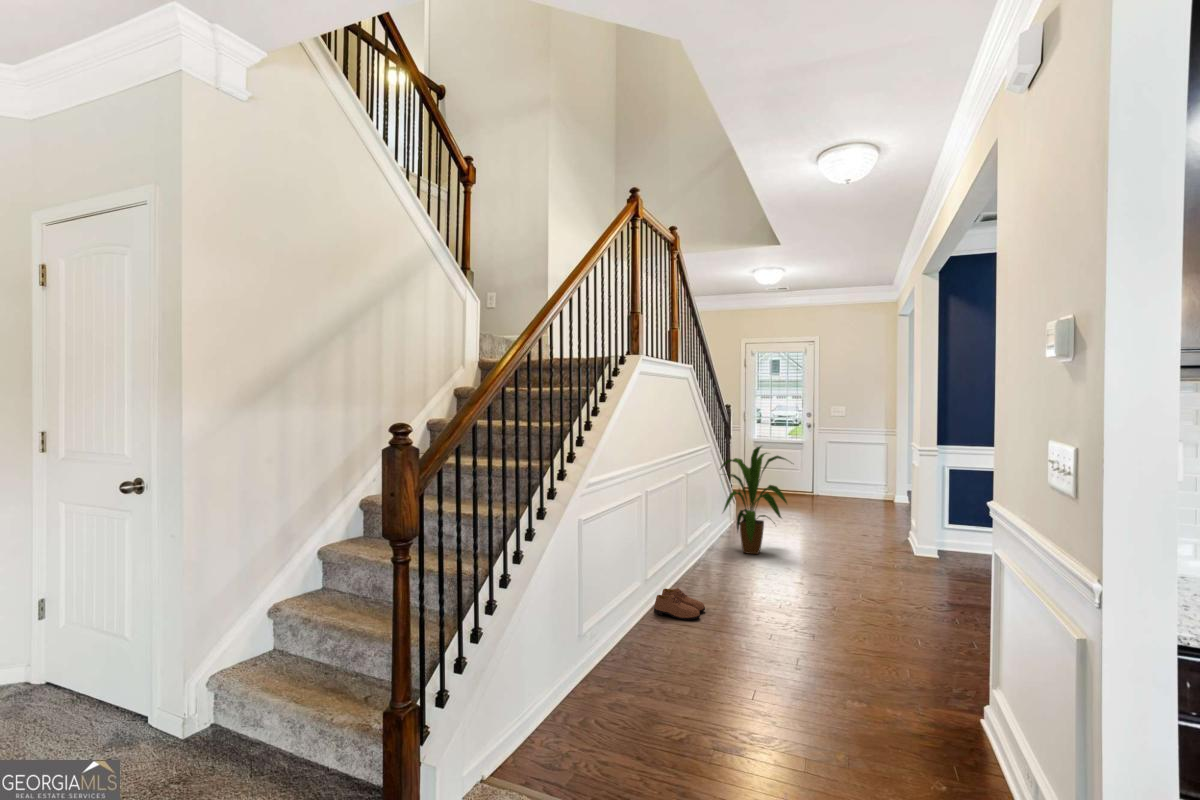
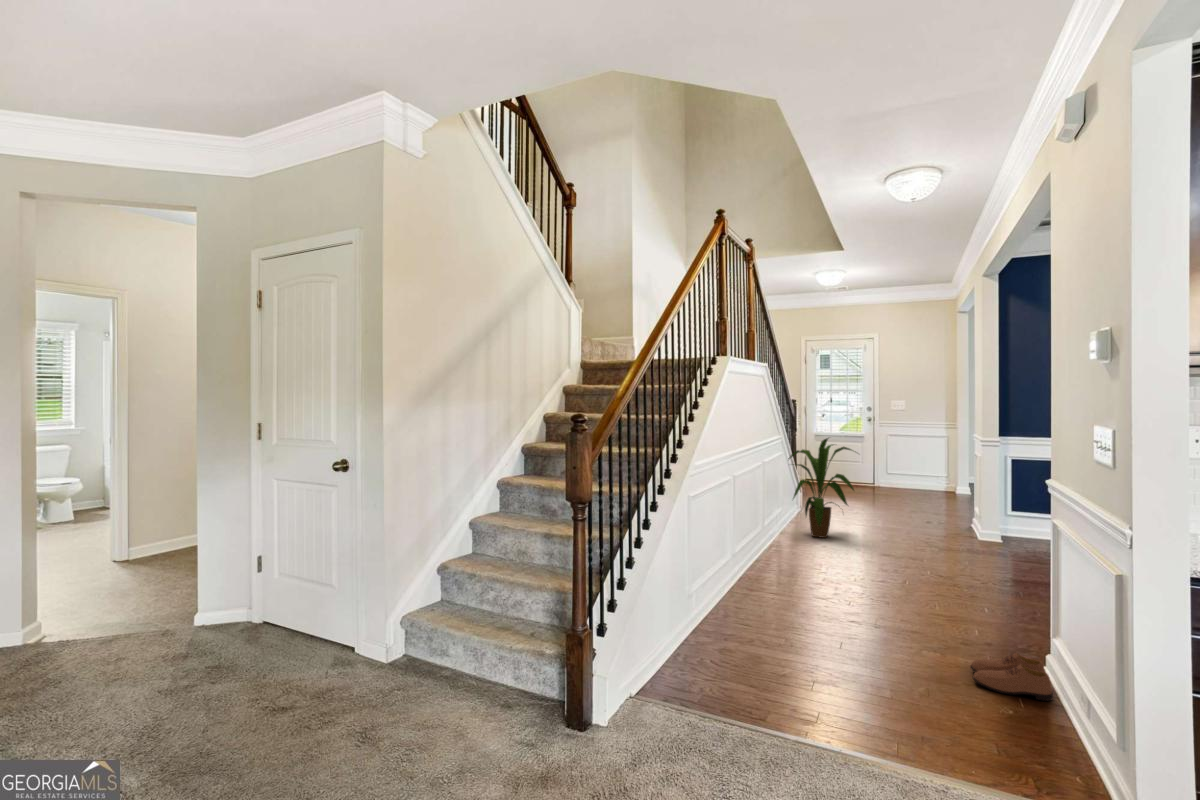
shoe: present [654,588,705,620] -> present [971,653,1053,701]

